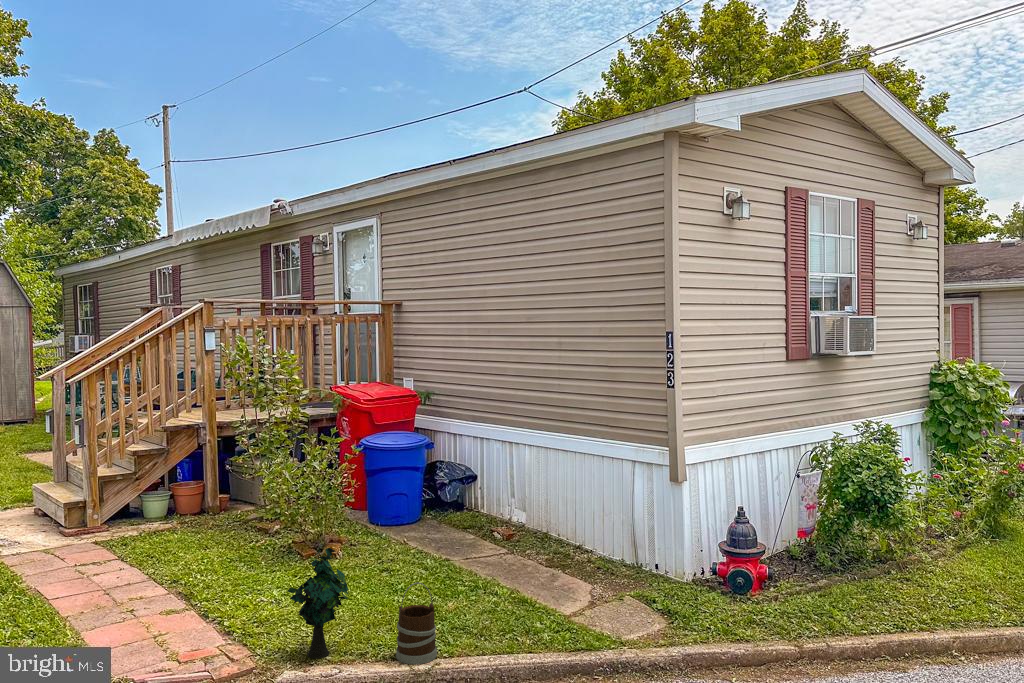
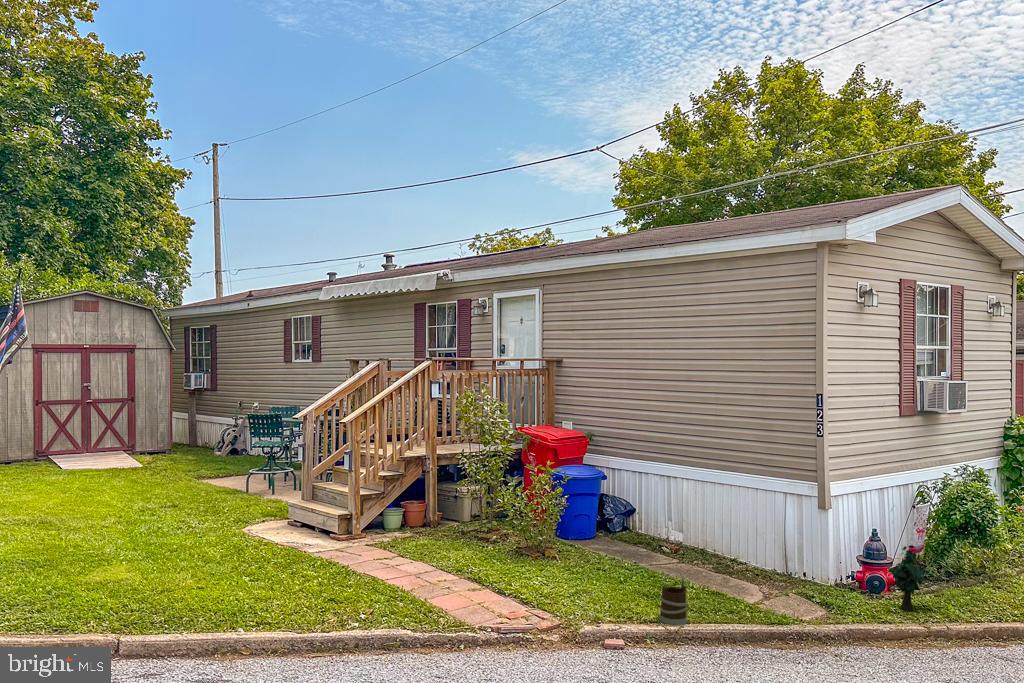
decorative plant: present [287,548,348,658] -> present [890,545,926,612]

